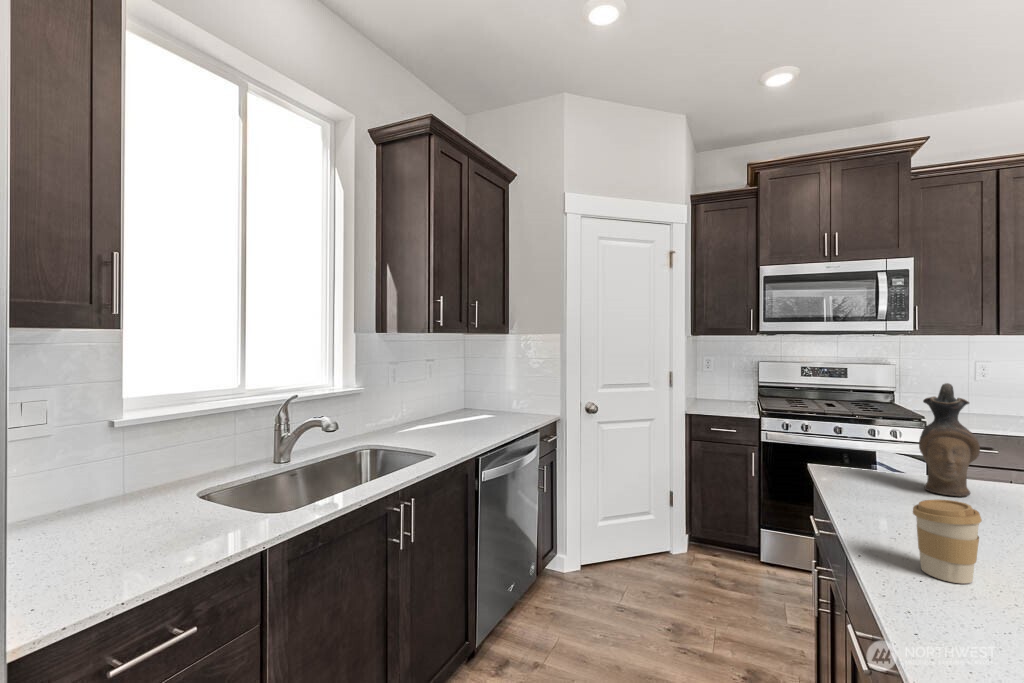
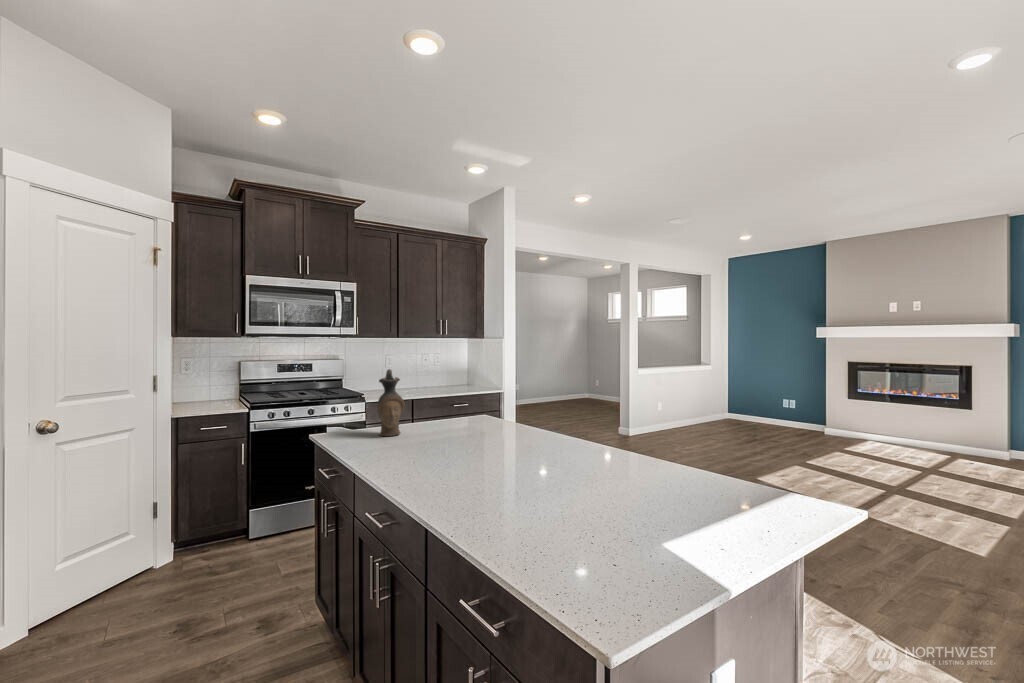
coffee cup: present [913,500,982,584] -> none [389,430,417,473]

